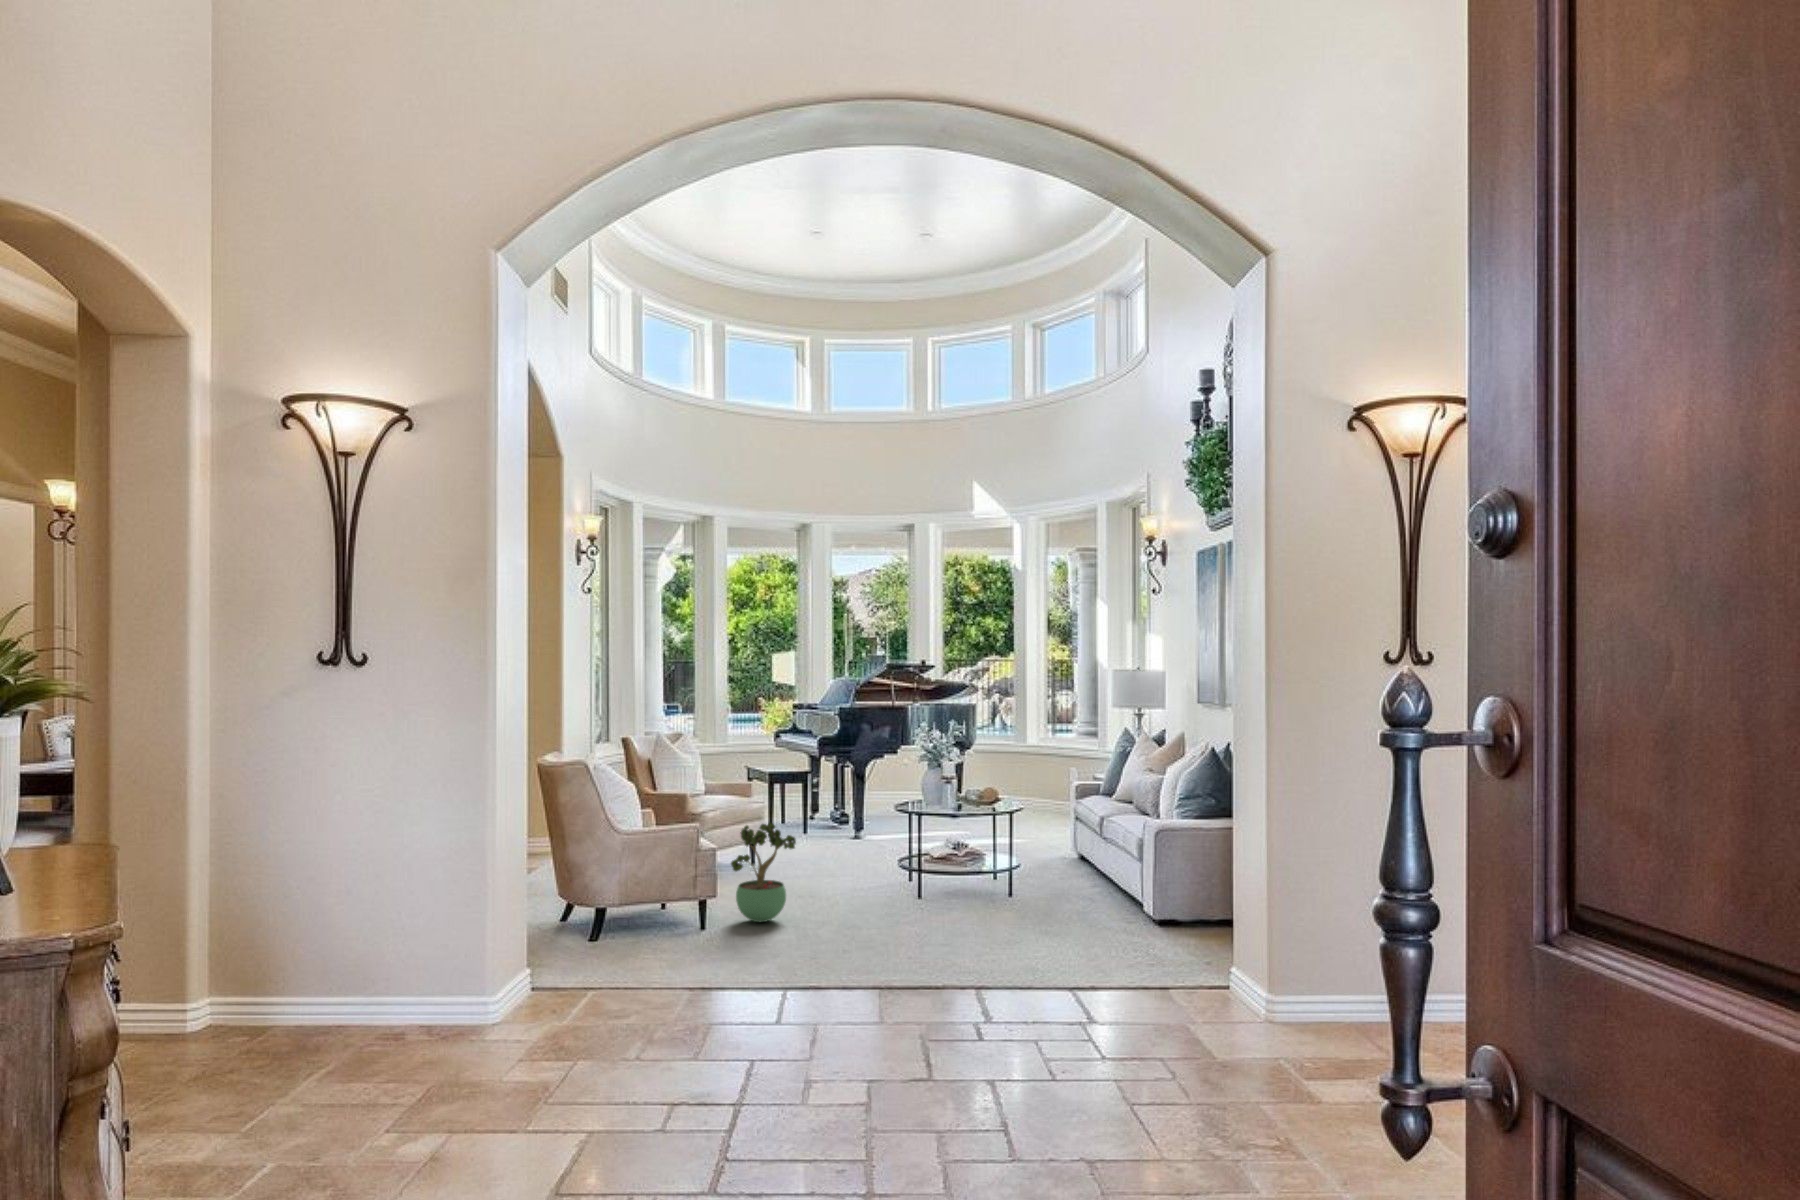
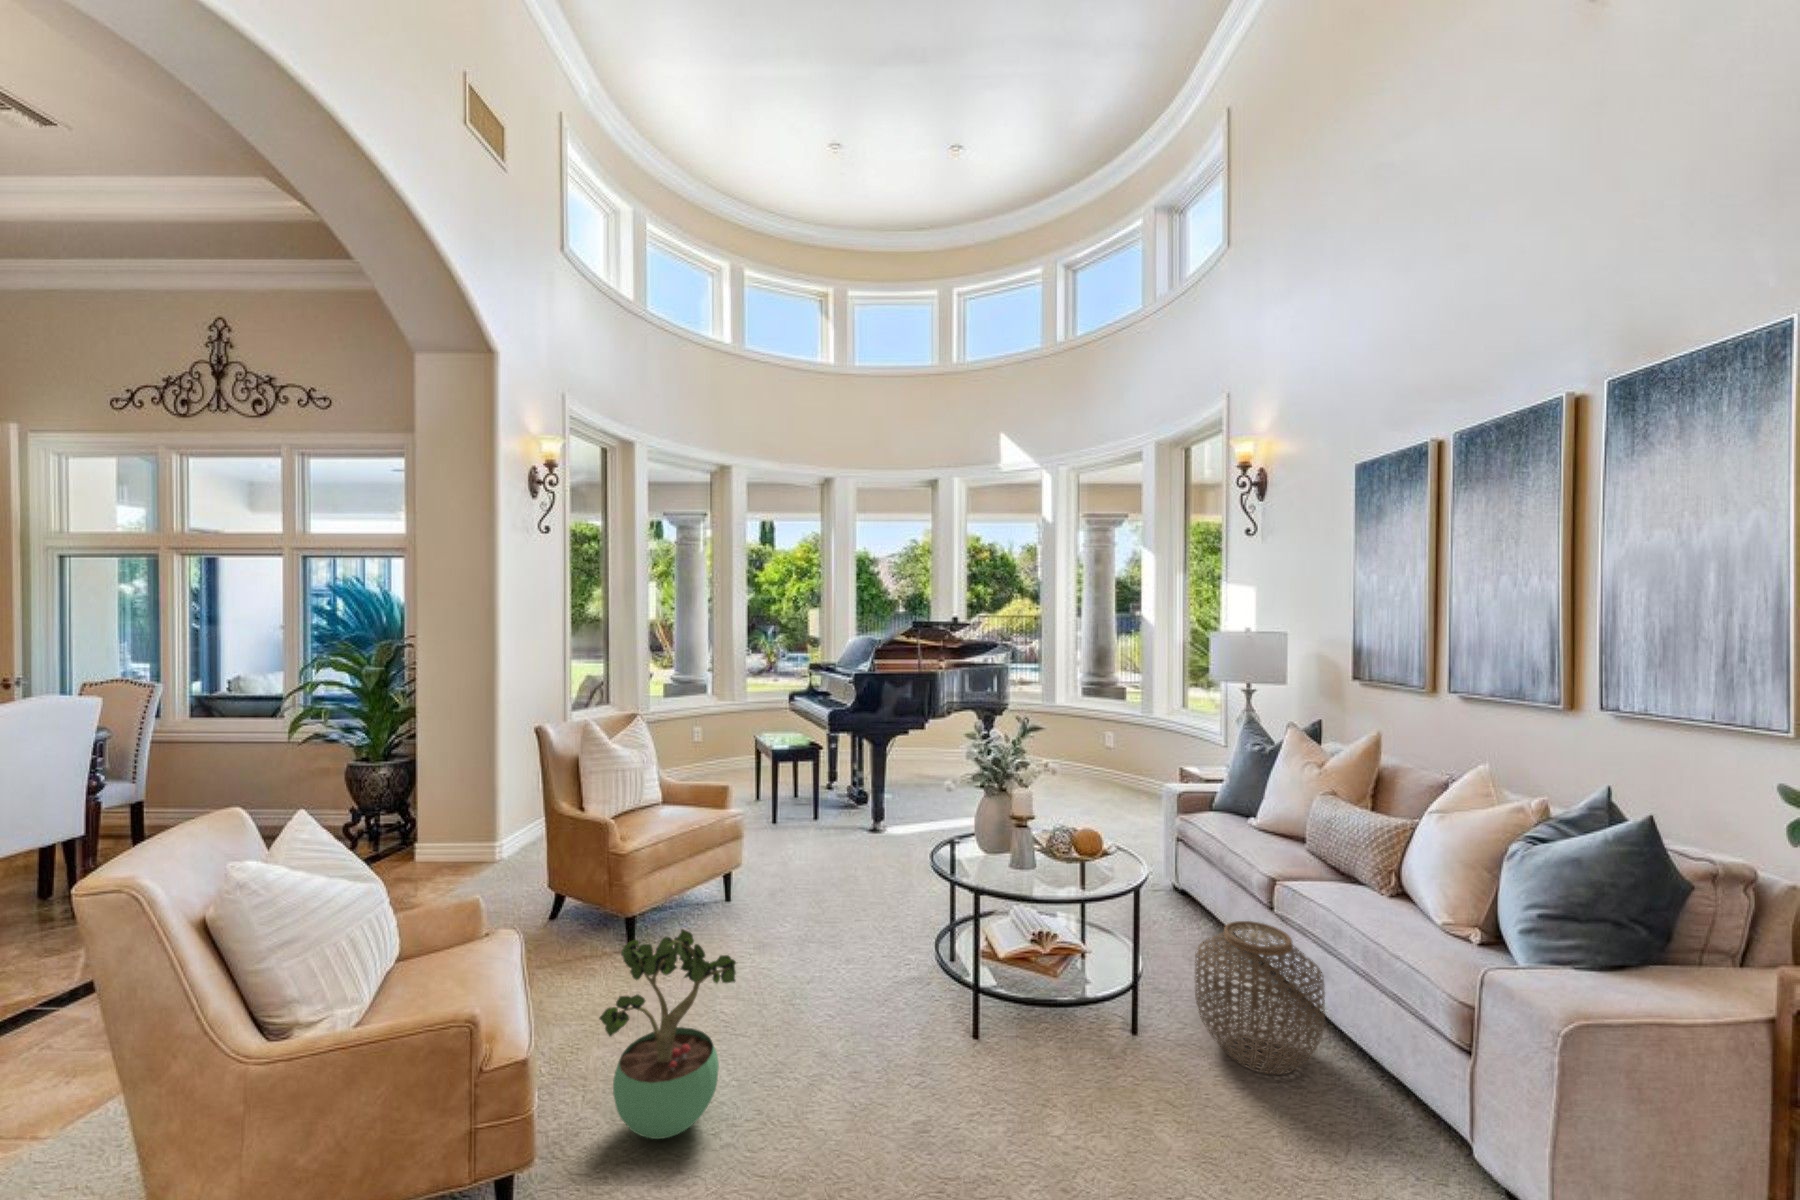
woven basket: none [1041,836,1105,909] -> present [1195,921,1325,1075]

